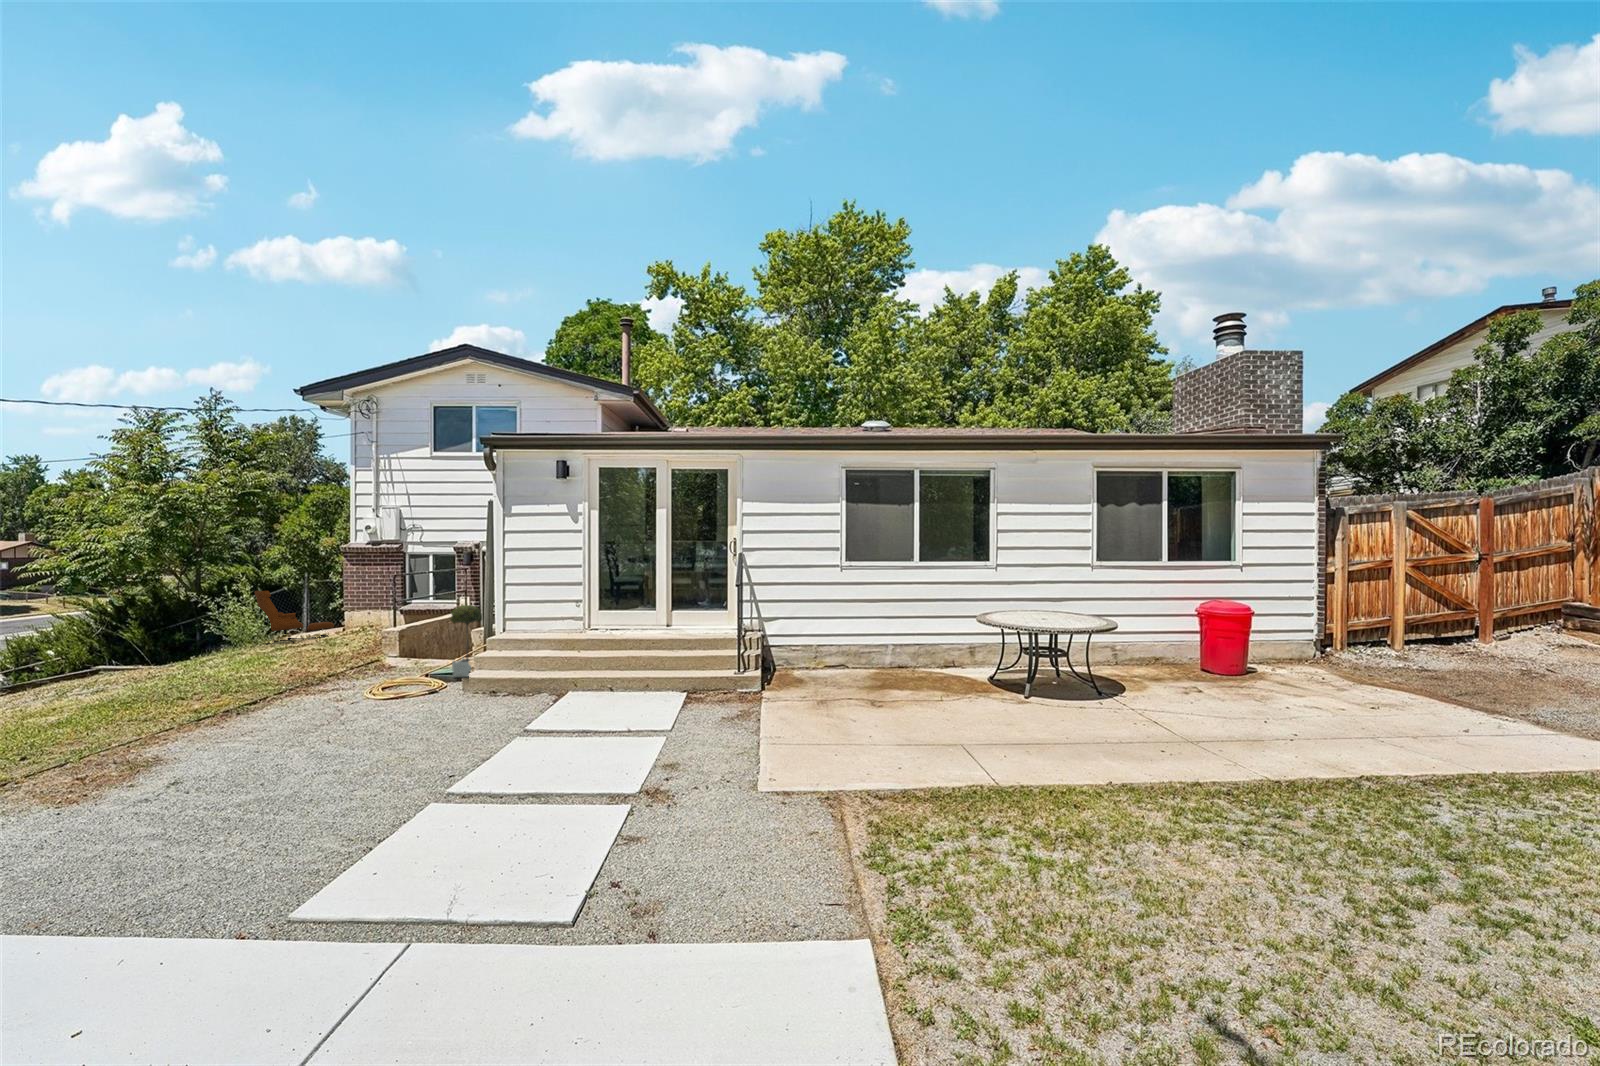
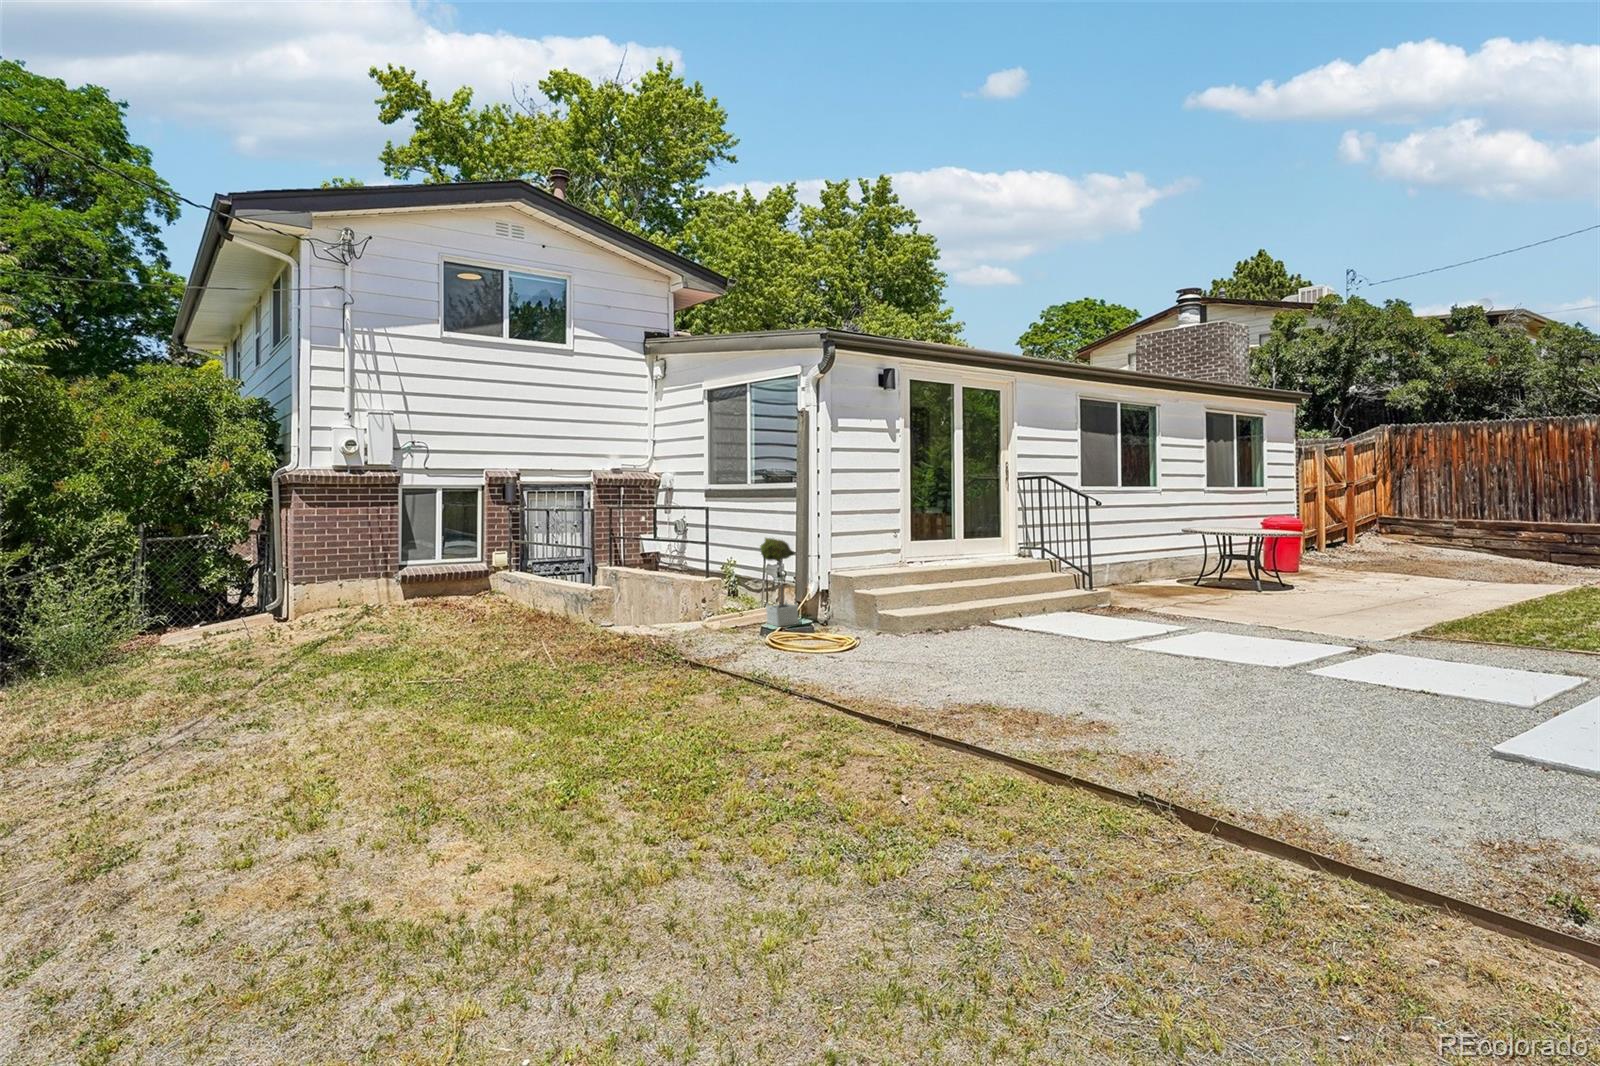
lounge chair: present [255,591,334,645] -> none [147,545,249,639]

